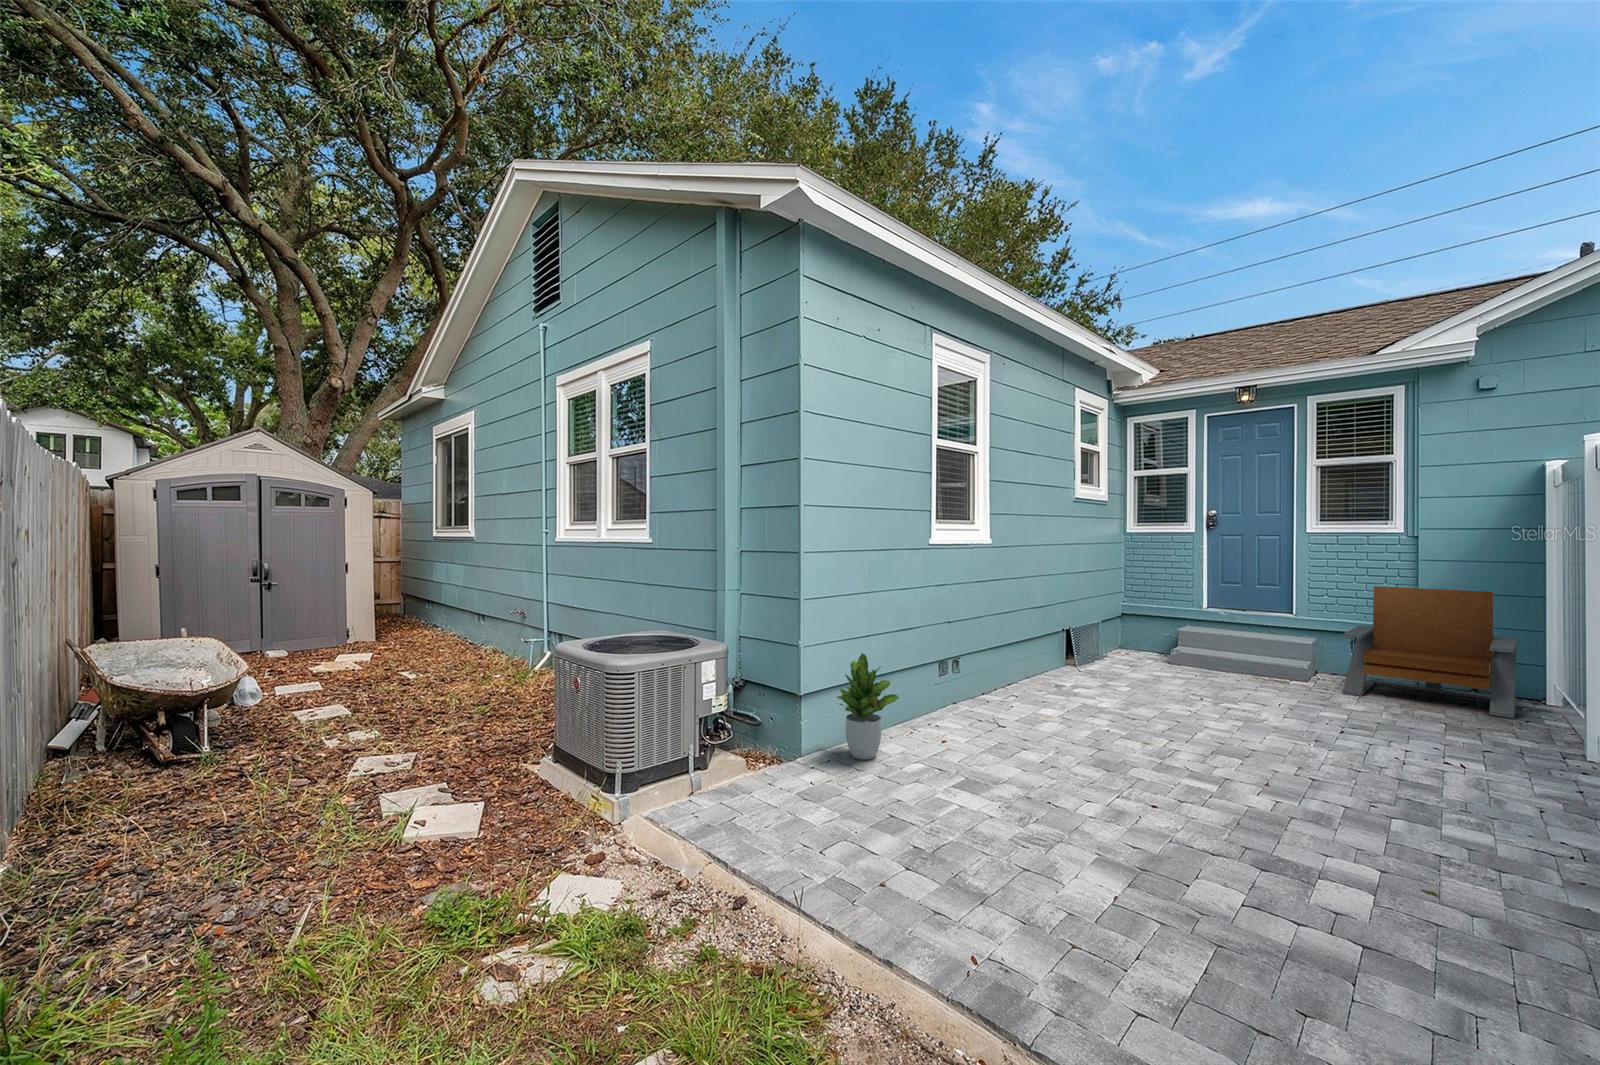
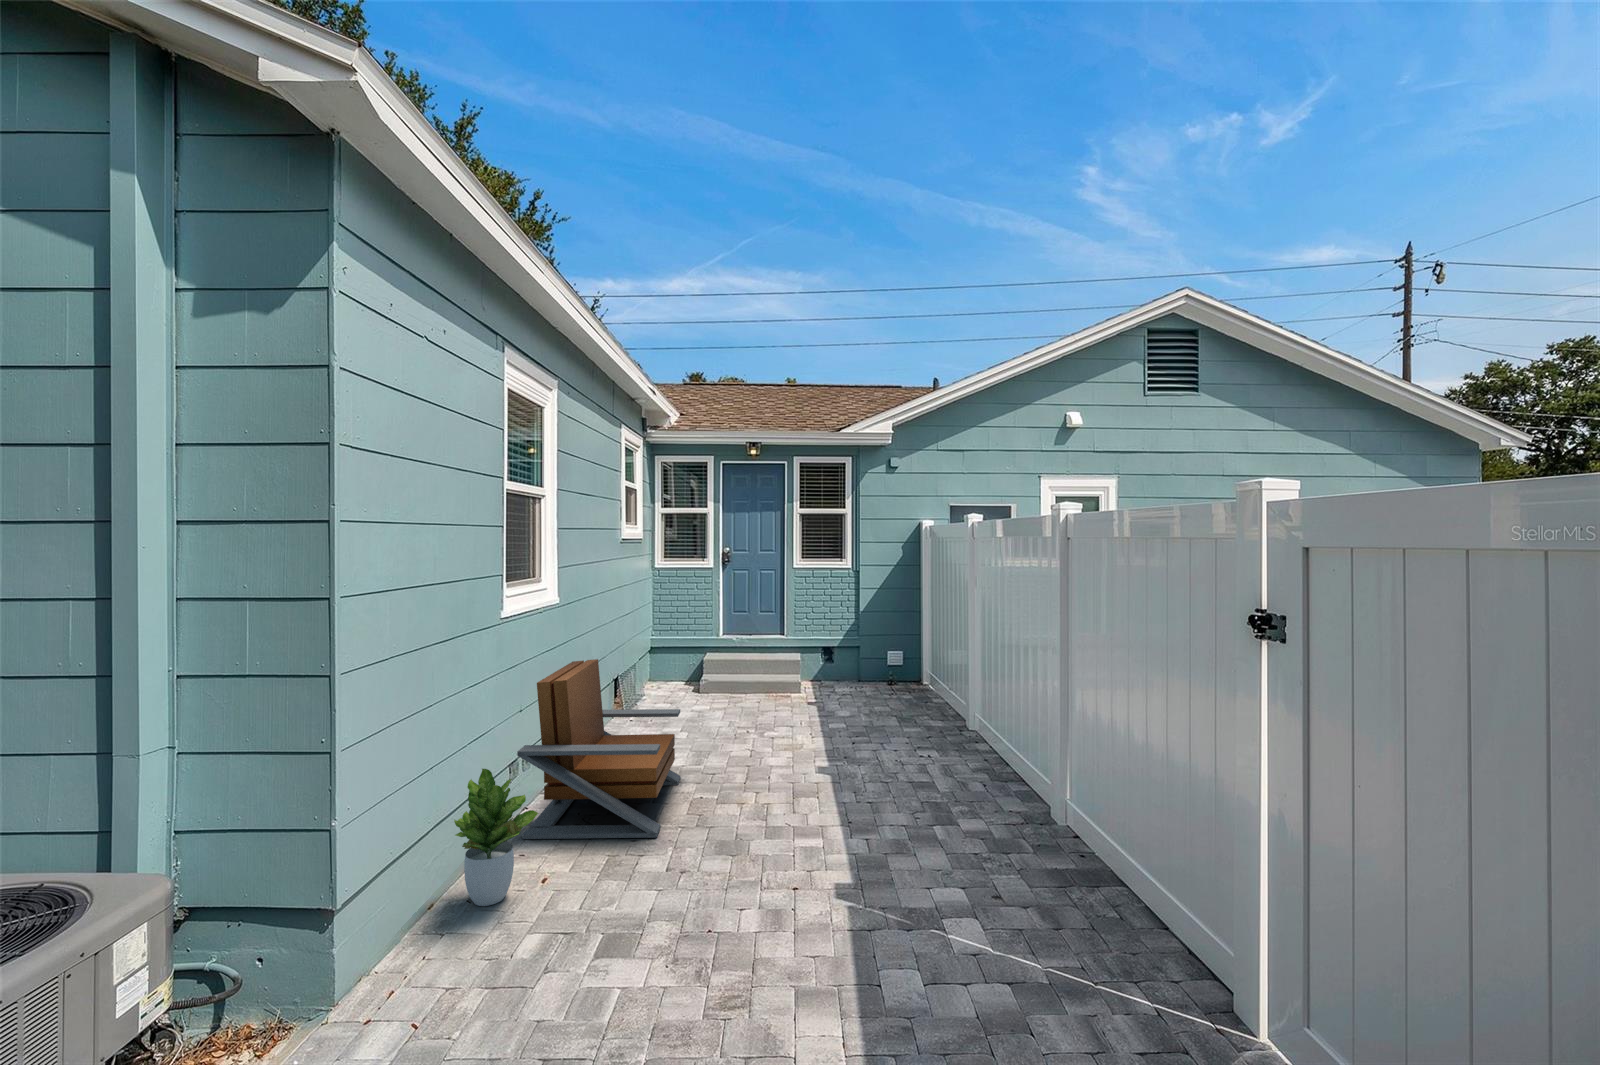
lounge chair: present [1343,586,1517,718] -> present [517,659,680,839]

